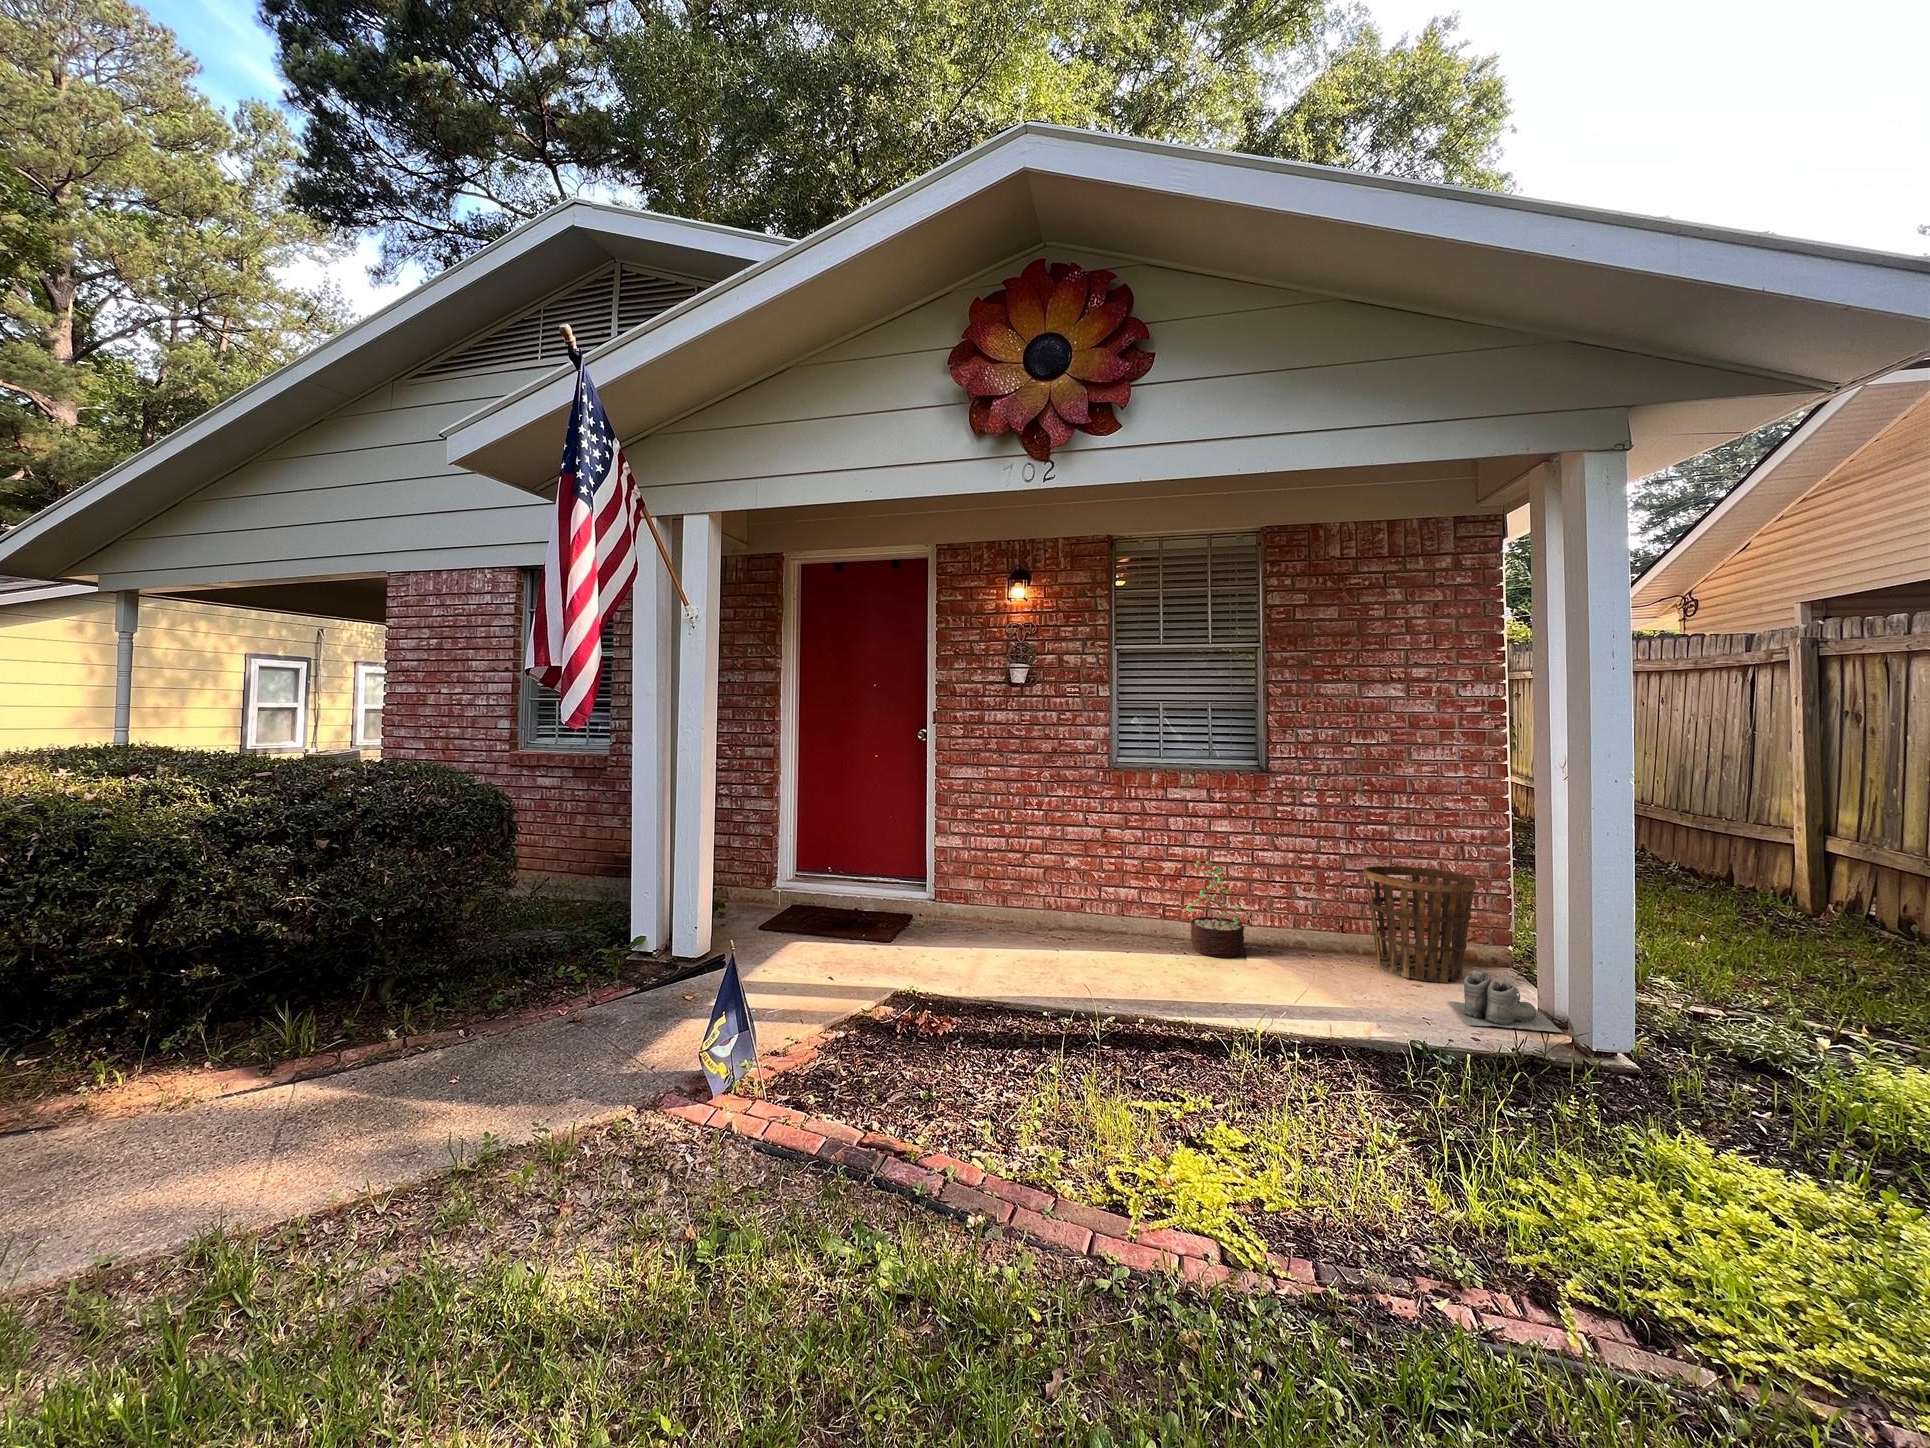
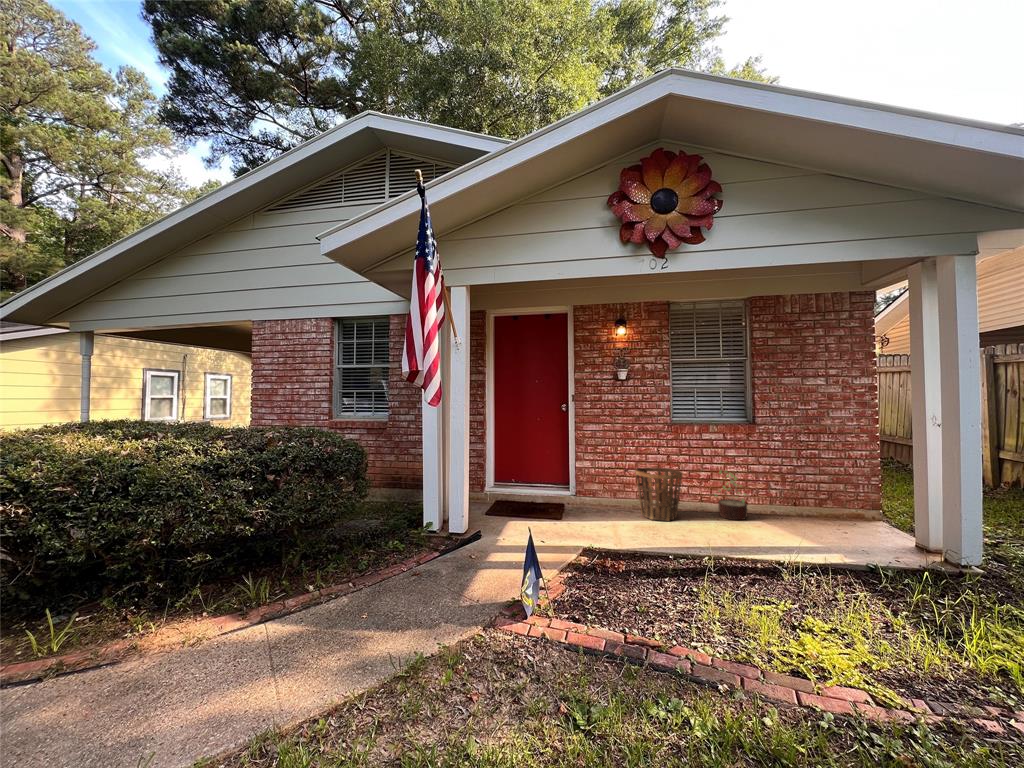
basket: present [1364,866,1476,983] -> present [635,468,683,521]
boots: present [1448,970,1562,1032] -> none [870,522,940,552]

